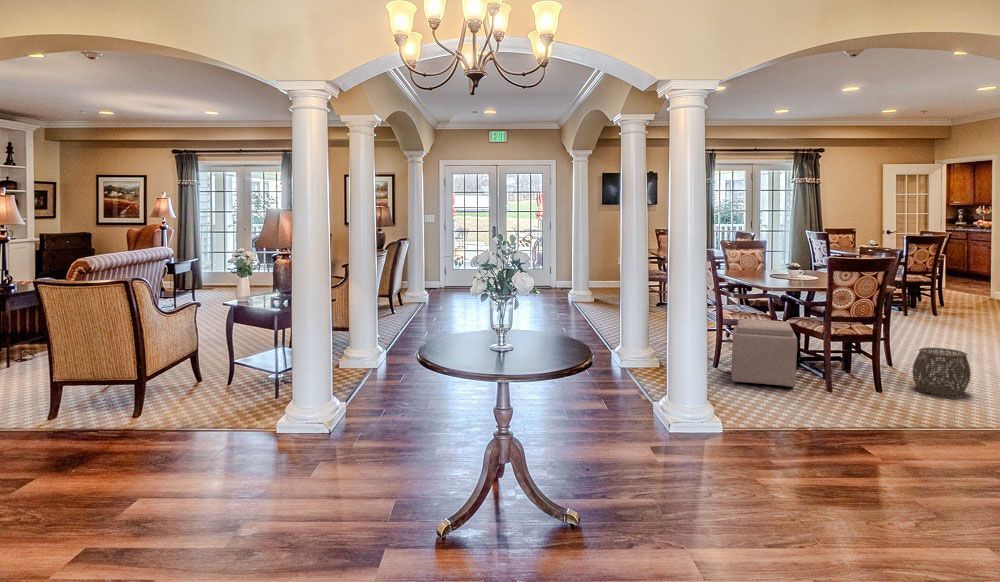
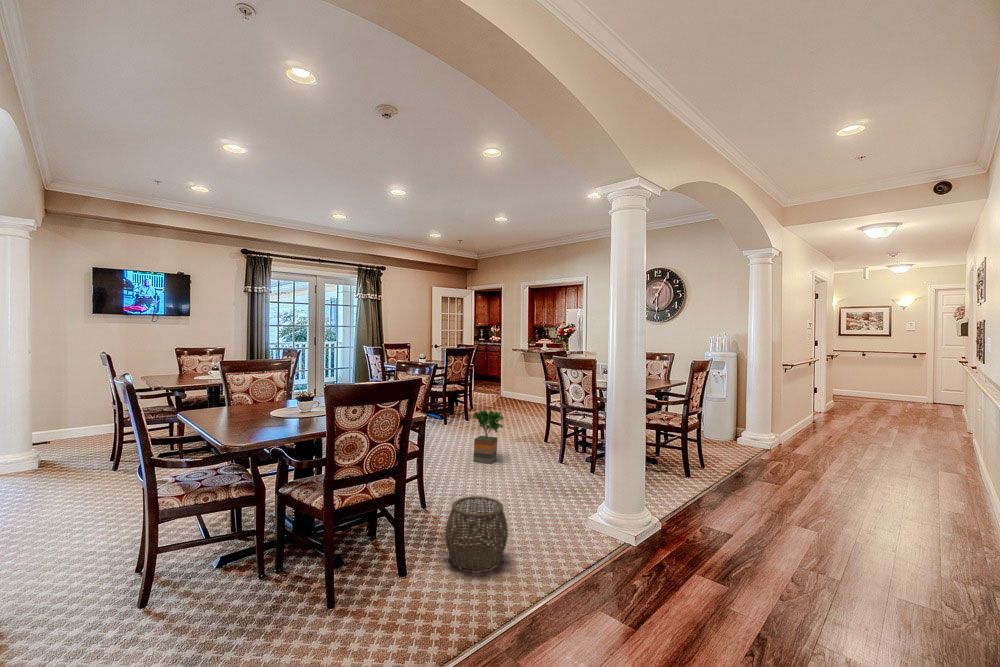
potted tree: none [940,295,982,349] -> present [473,410,504,464]
ottoman: present [732,319,797,388] -> none [146,486,287,633]

